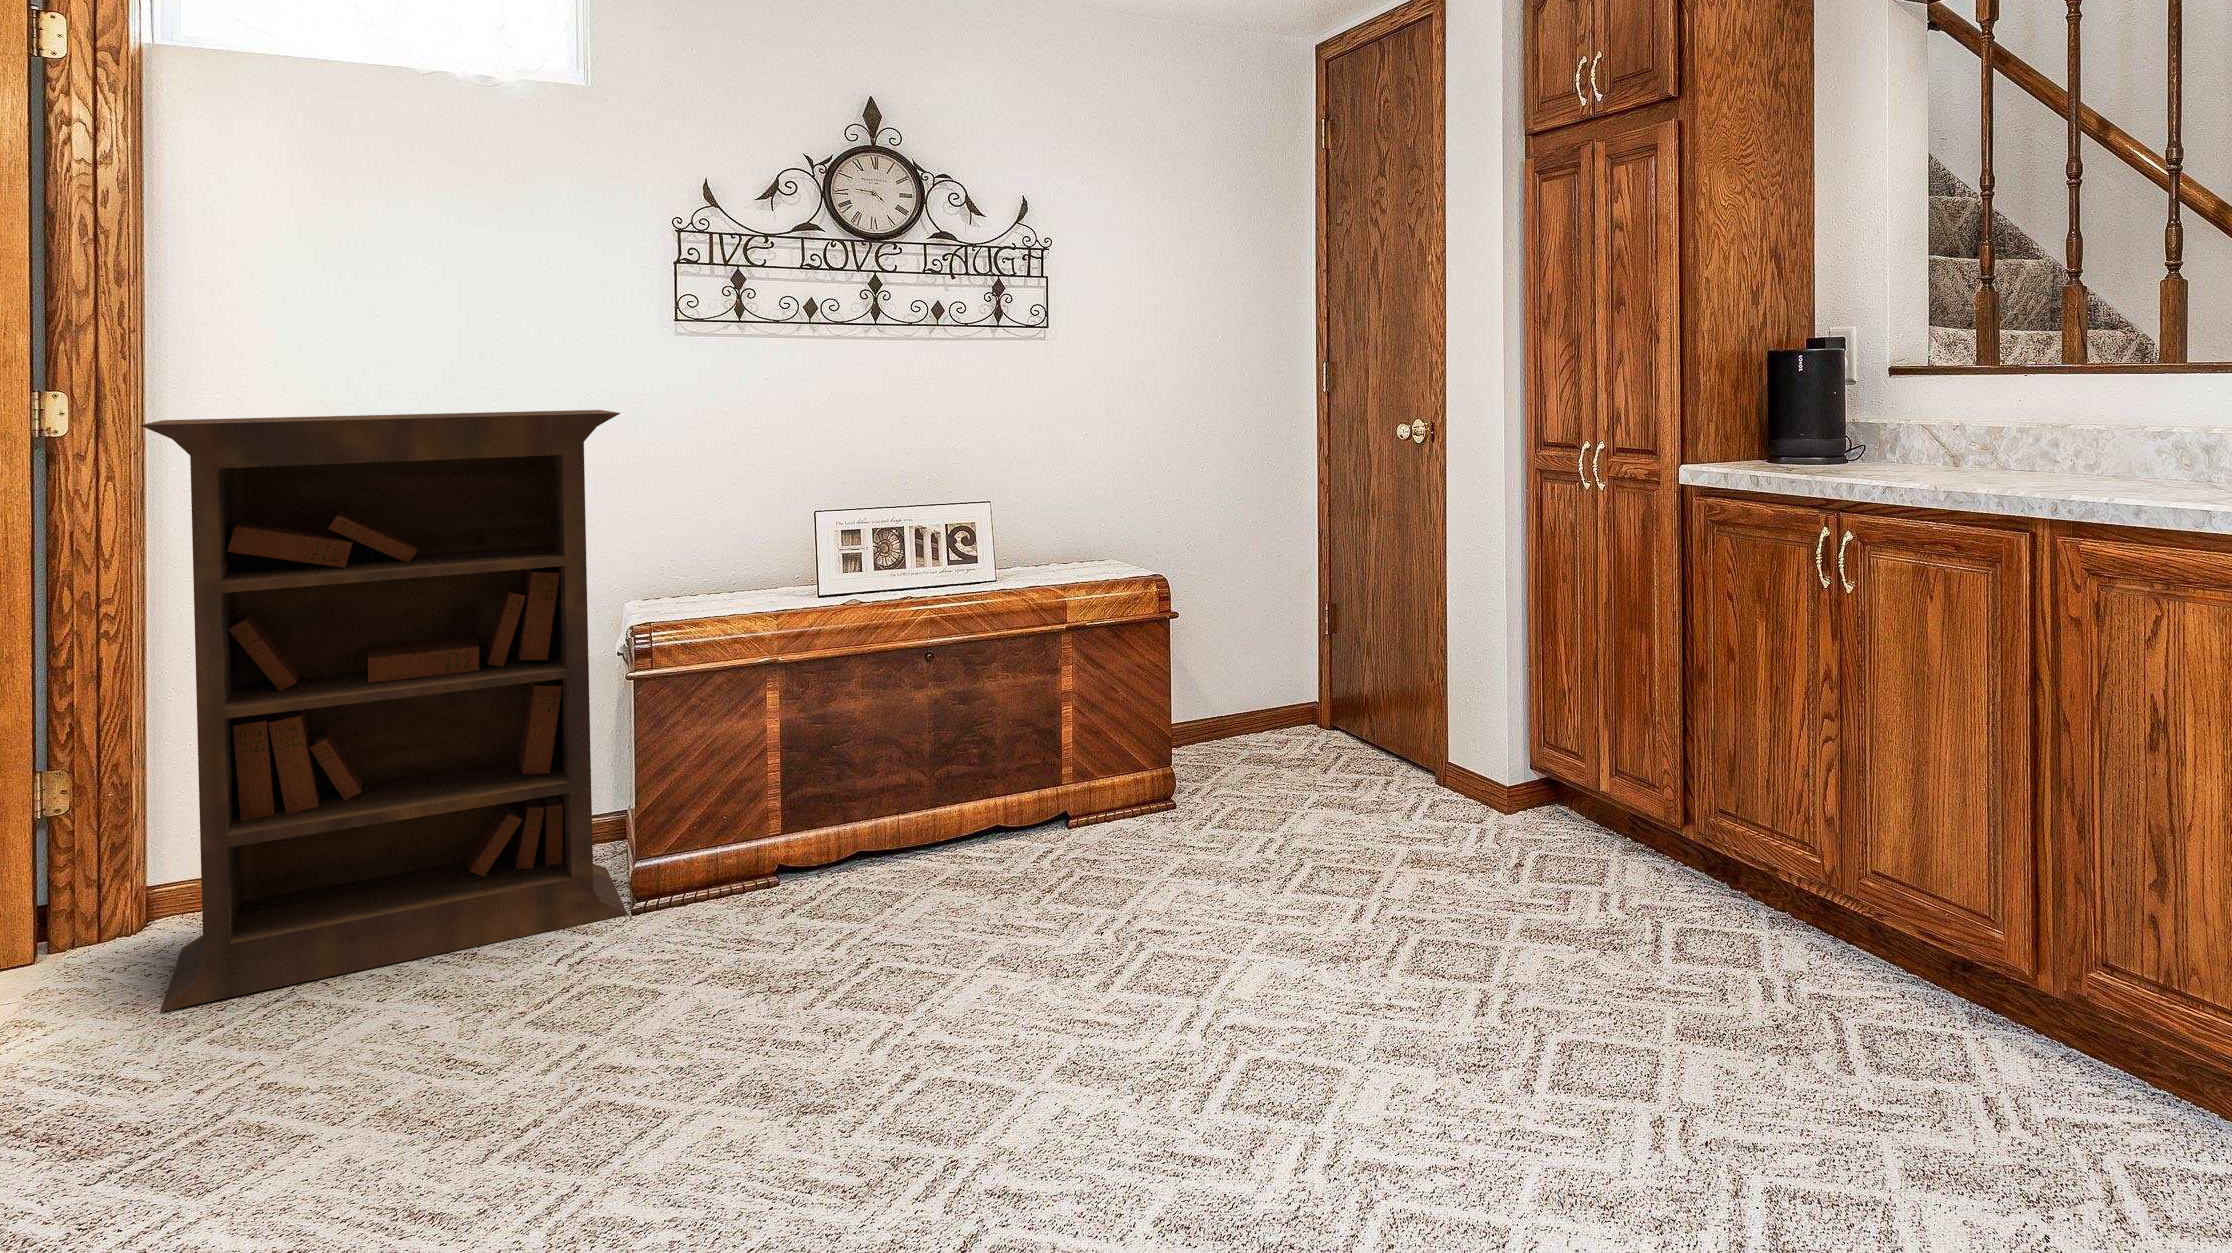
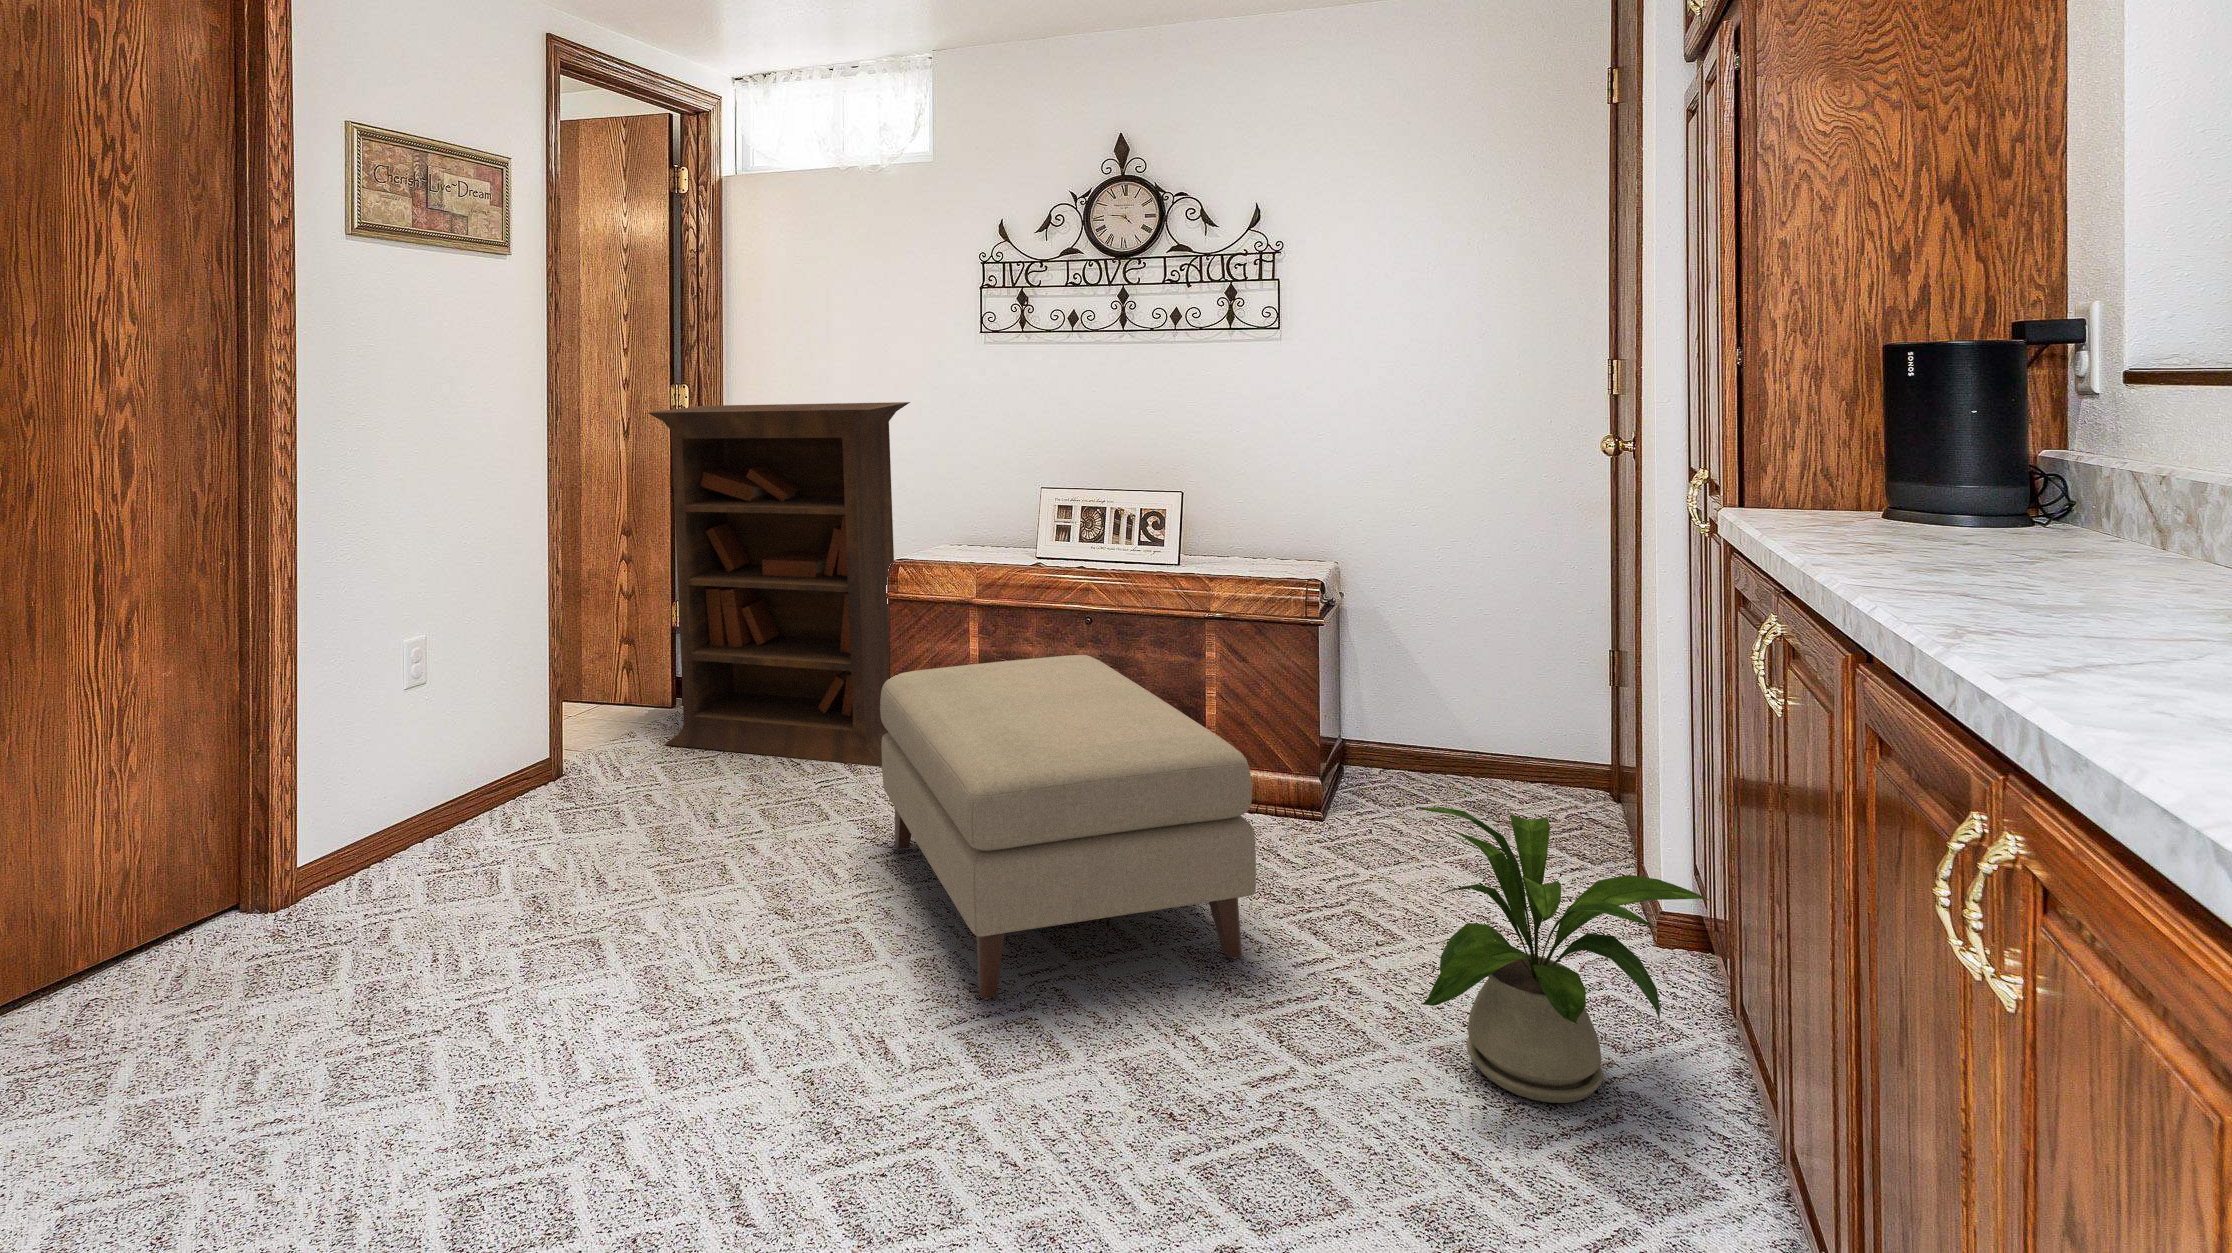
ottoman: none [785,683,1285,1020] -> present [880,655,1256,999]
house plant: none [1440,697,1597,904] -> present [1416,807,1709,1103]

